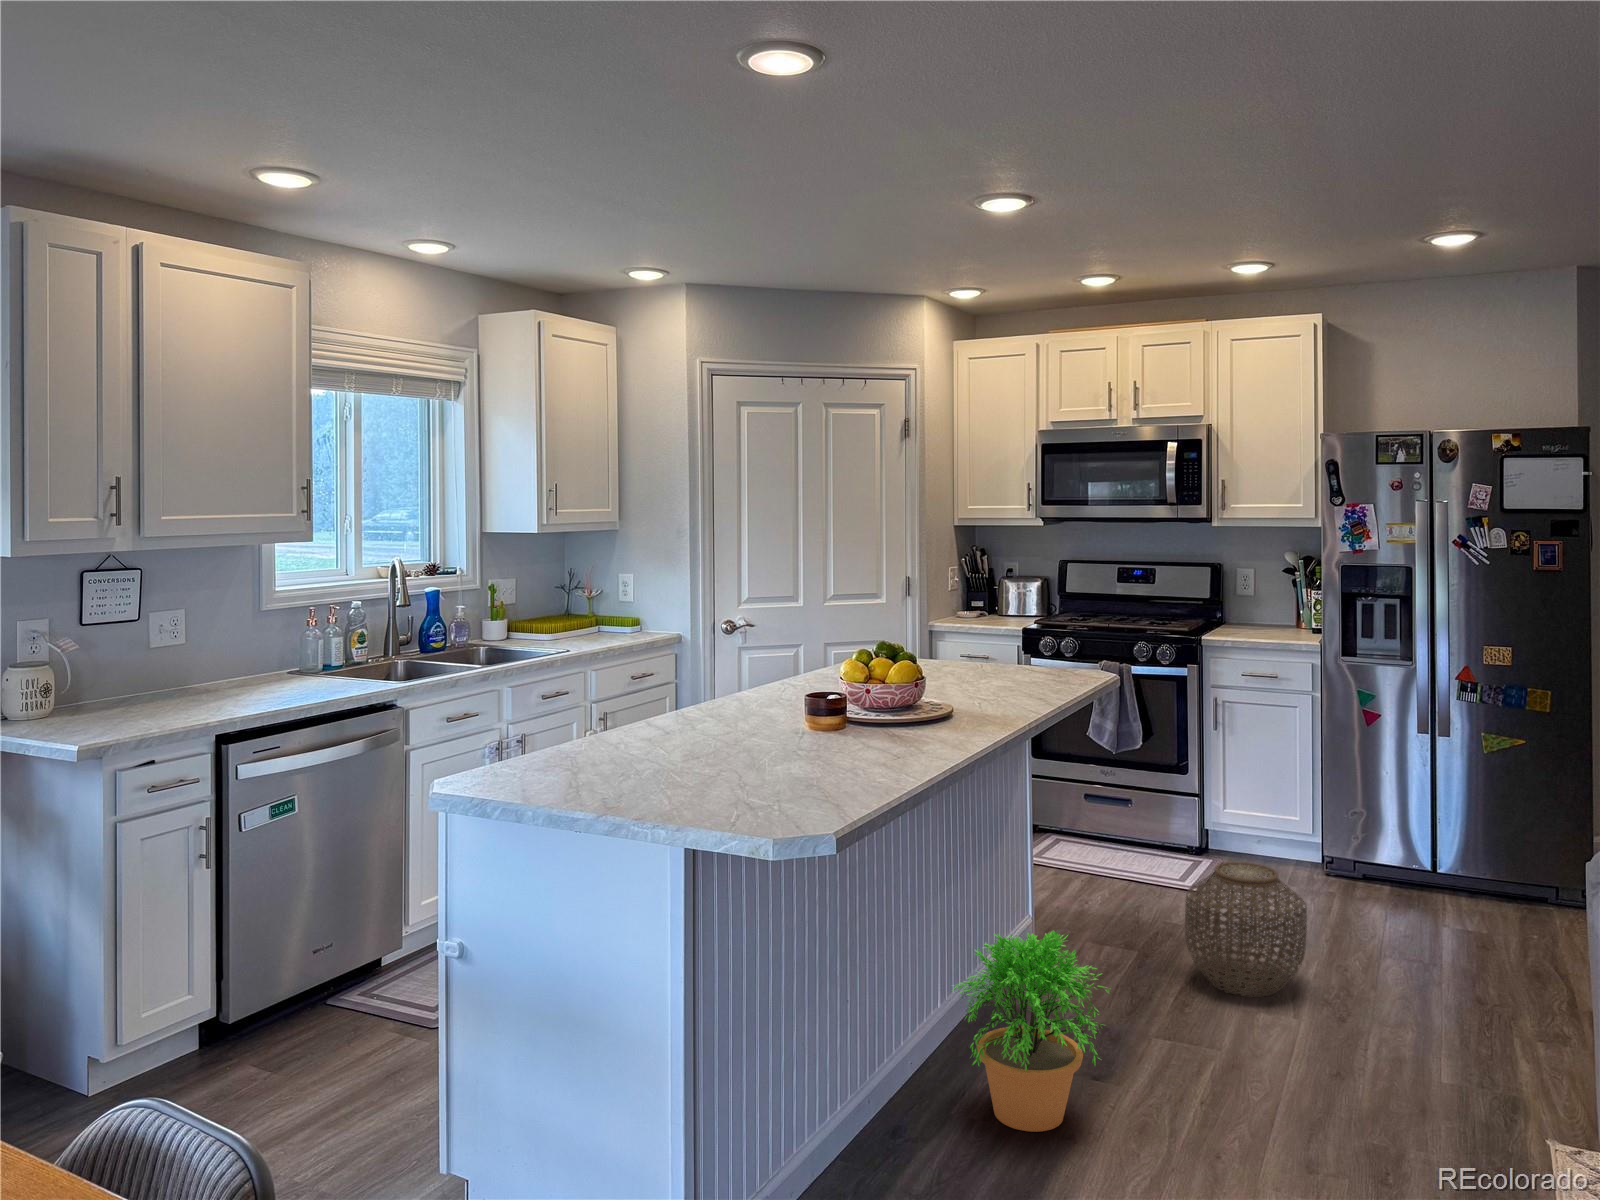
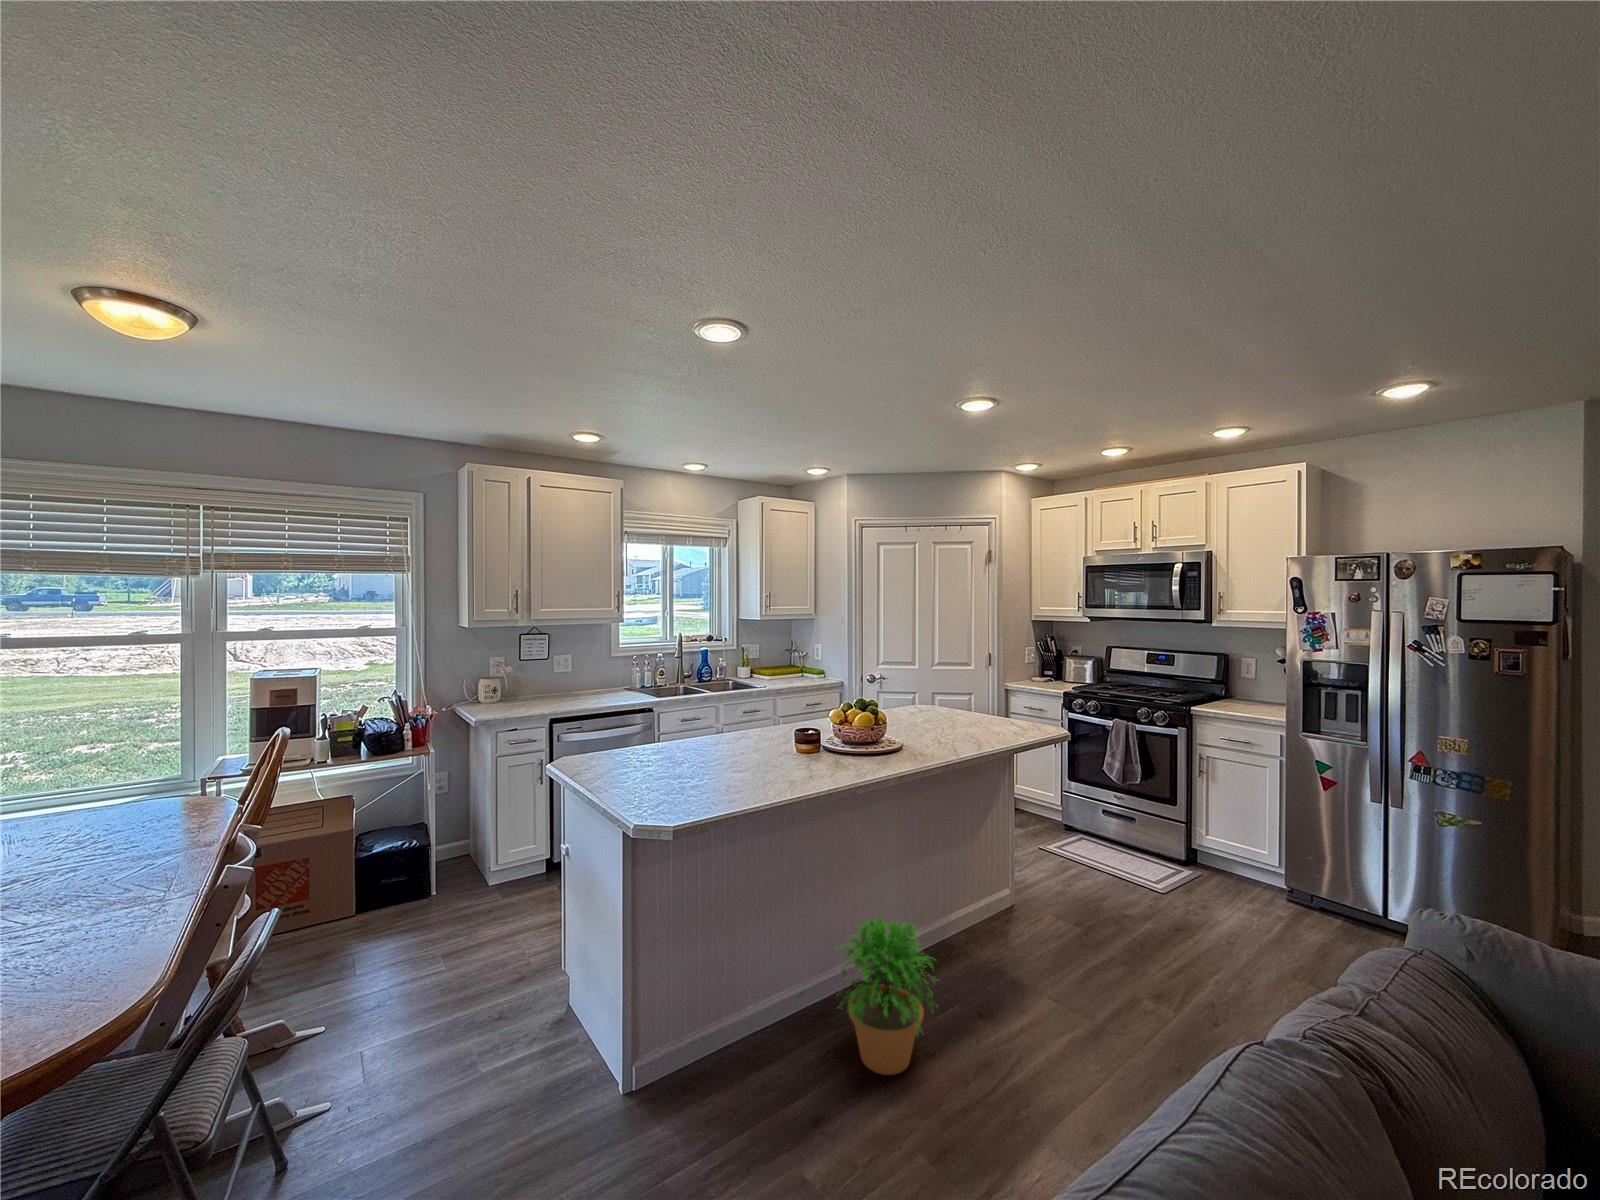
woven basket: present [1185,862,1307,997] -> none [1095,889,1197,1007]

